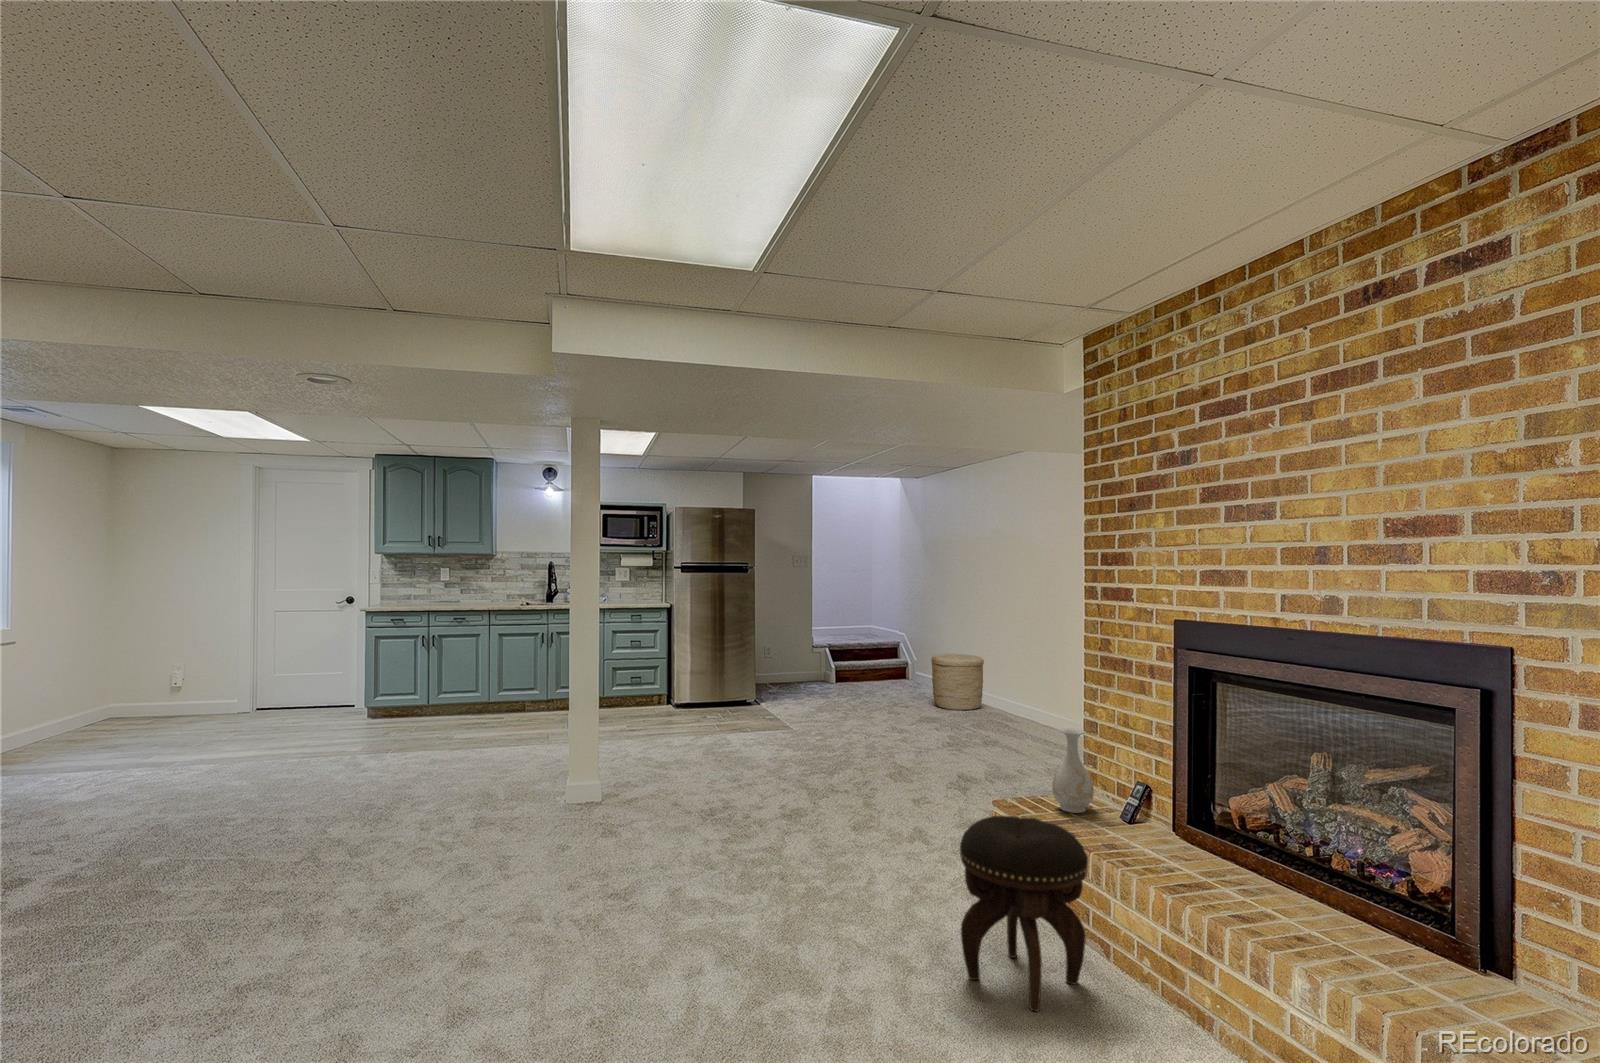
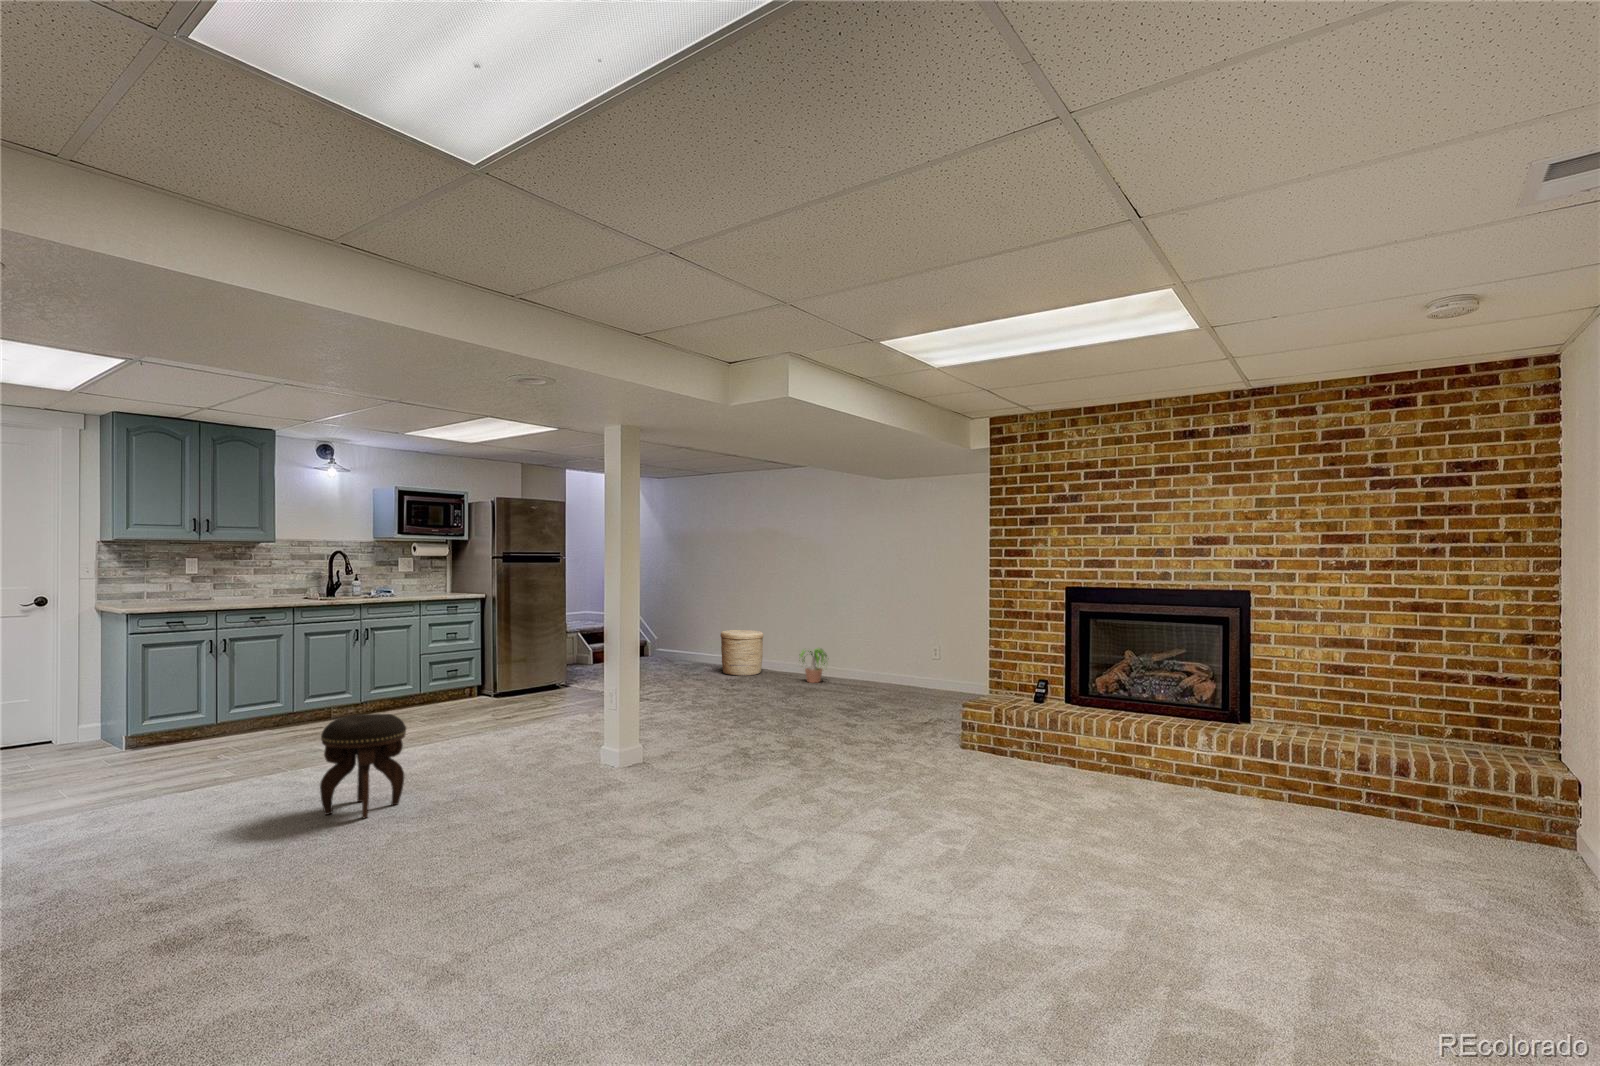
potted plant: none [989,684,1042,730] -> present [800,649,827,683]
vase: present [1052,728,1094,813] -> none [999,655,1024,703]
footstool: present [960,816,1088,1011] -> present [320,714,406,818]

